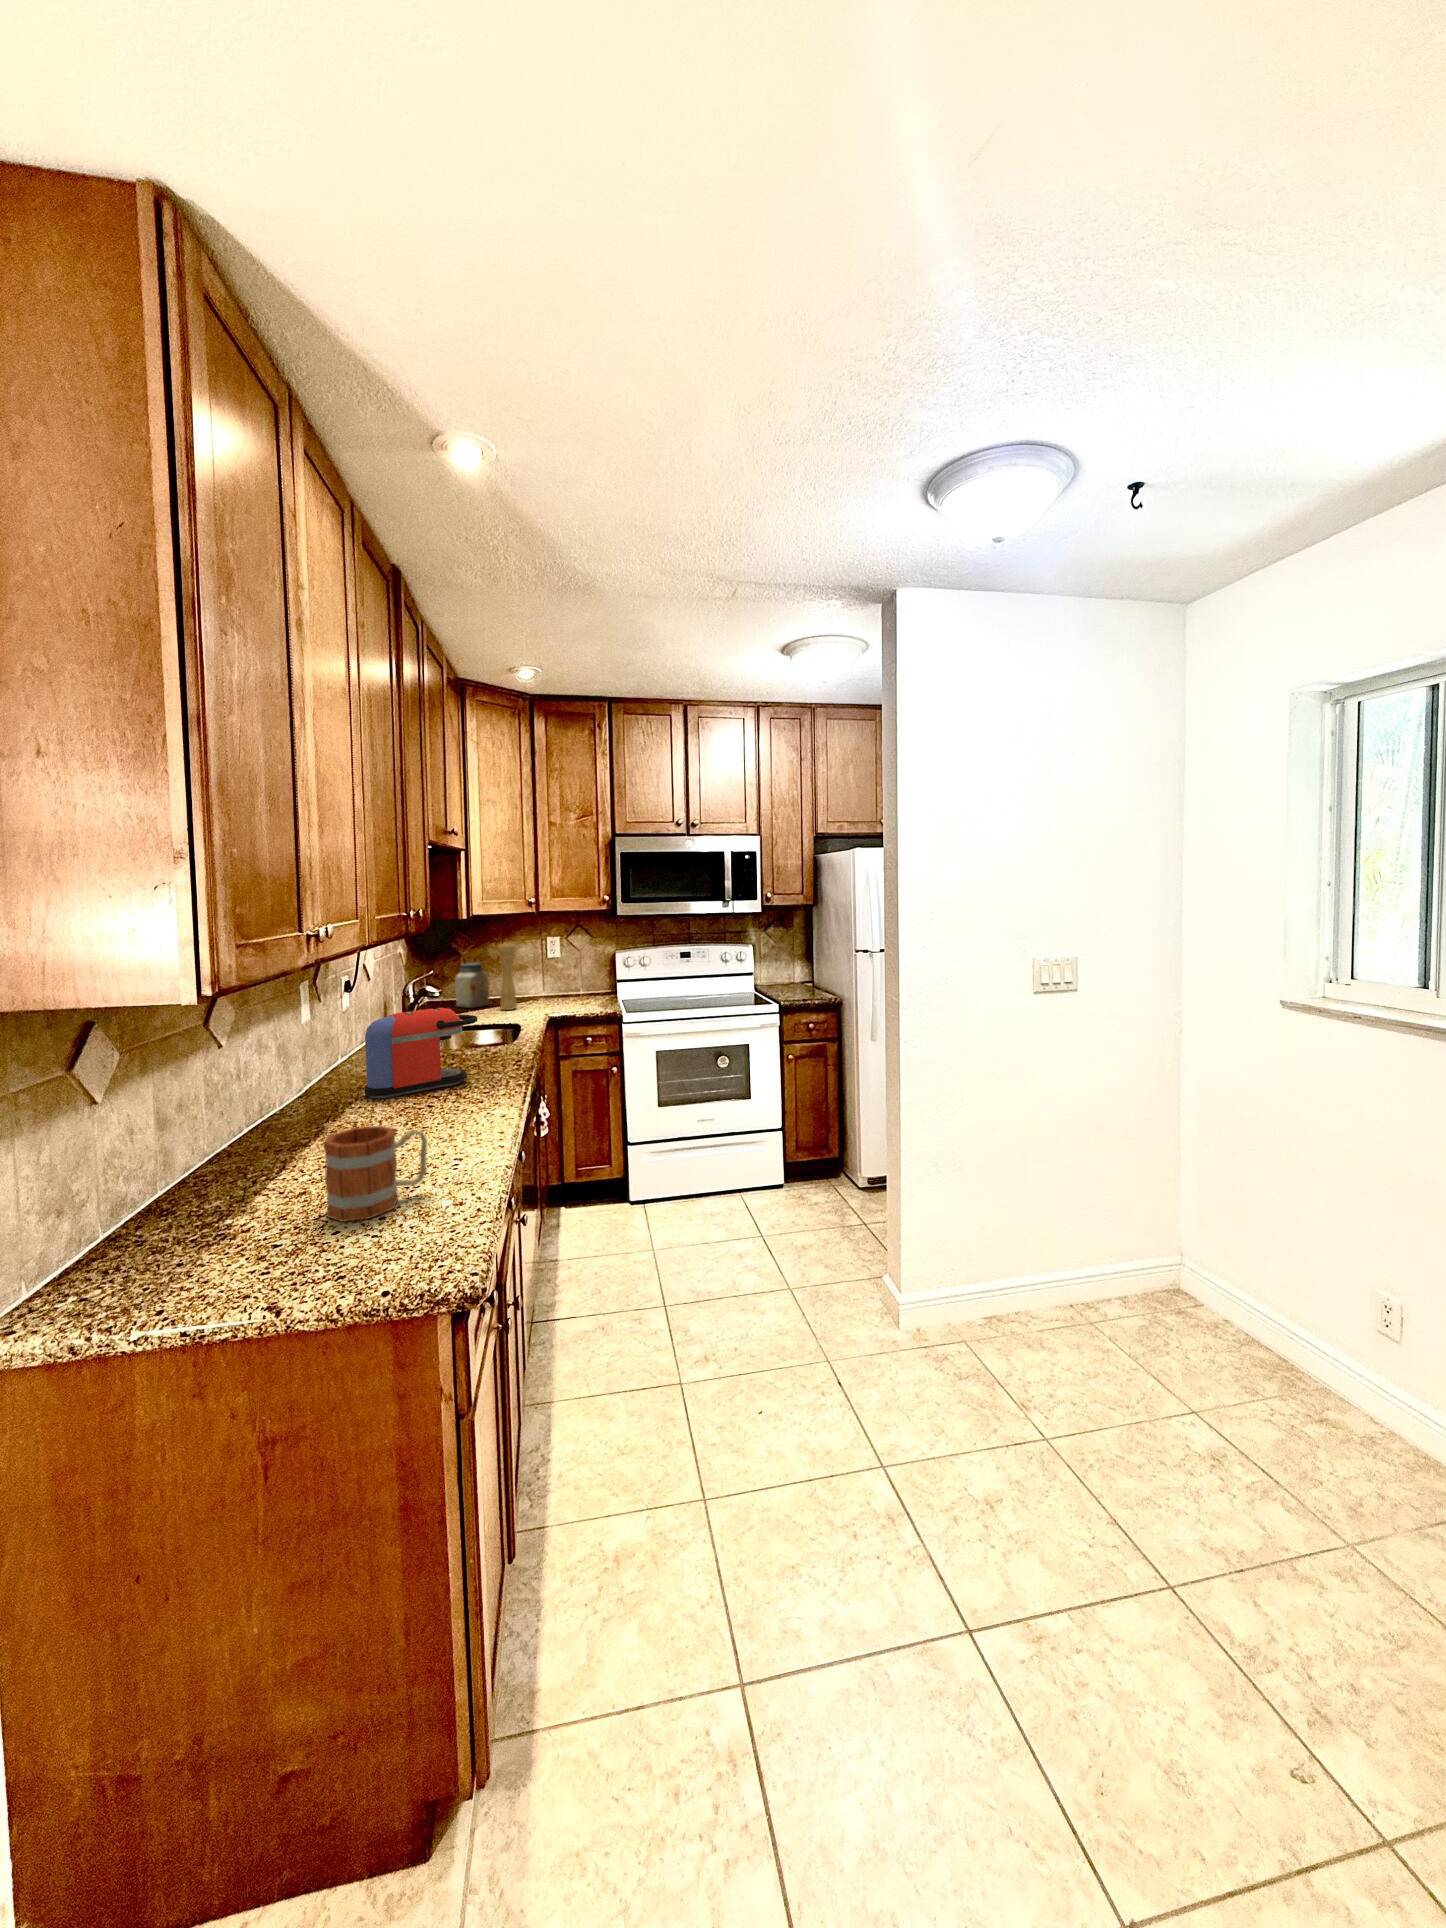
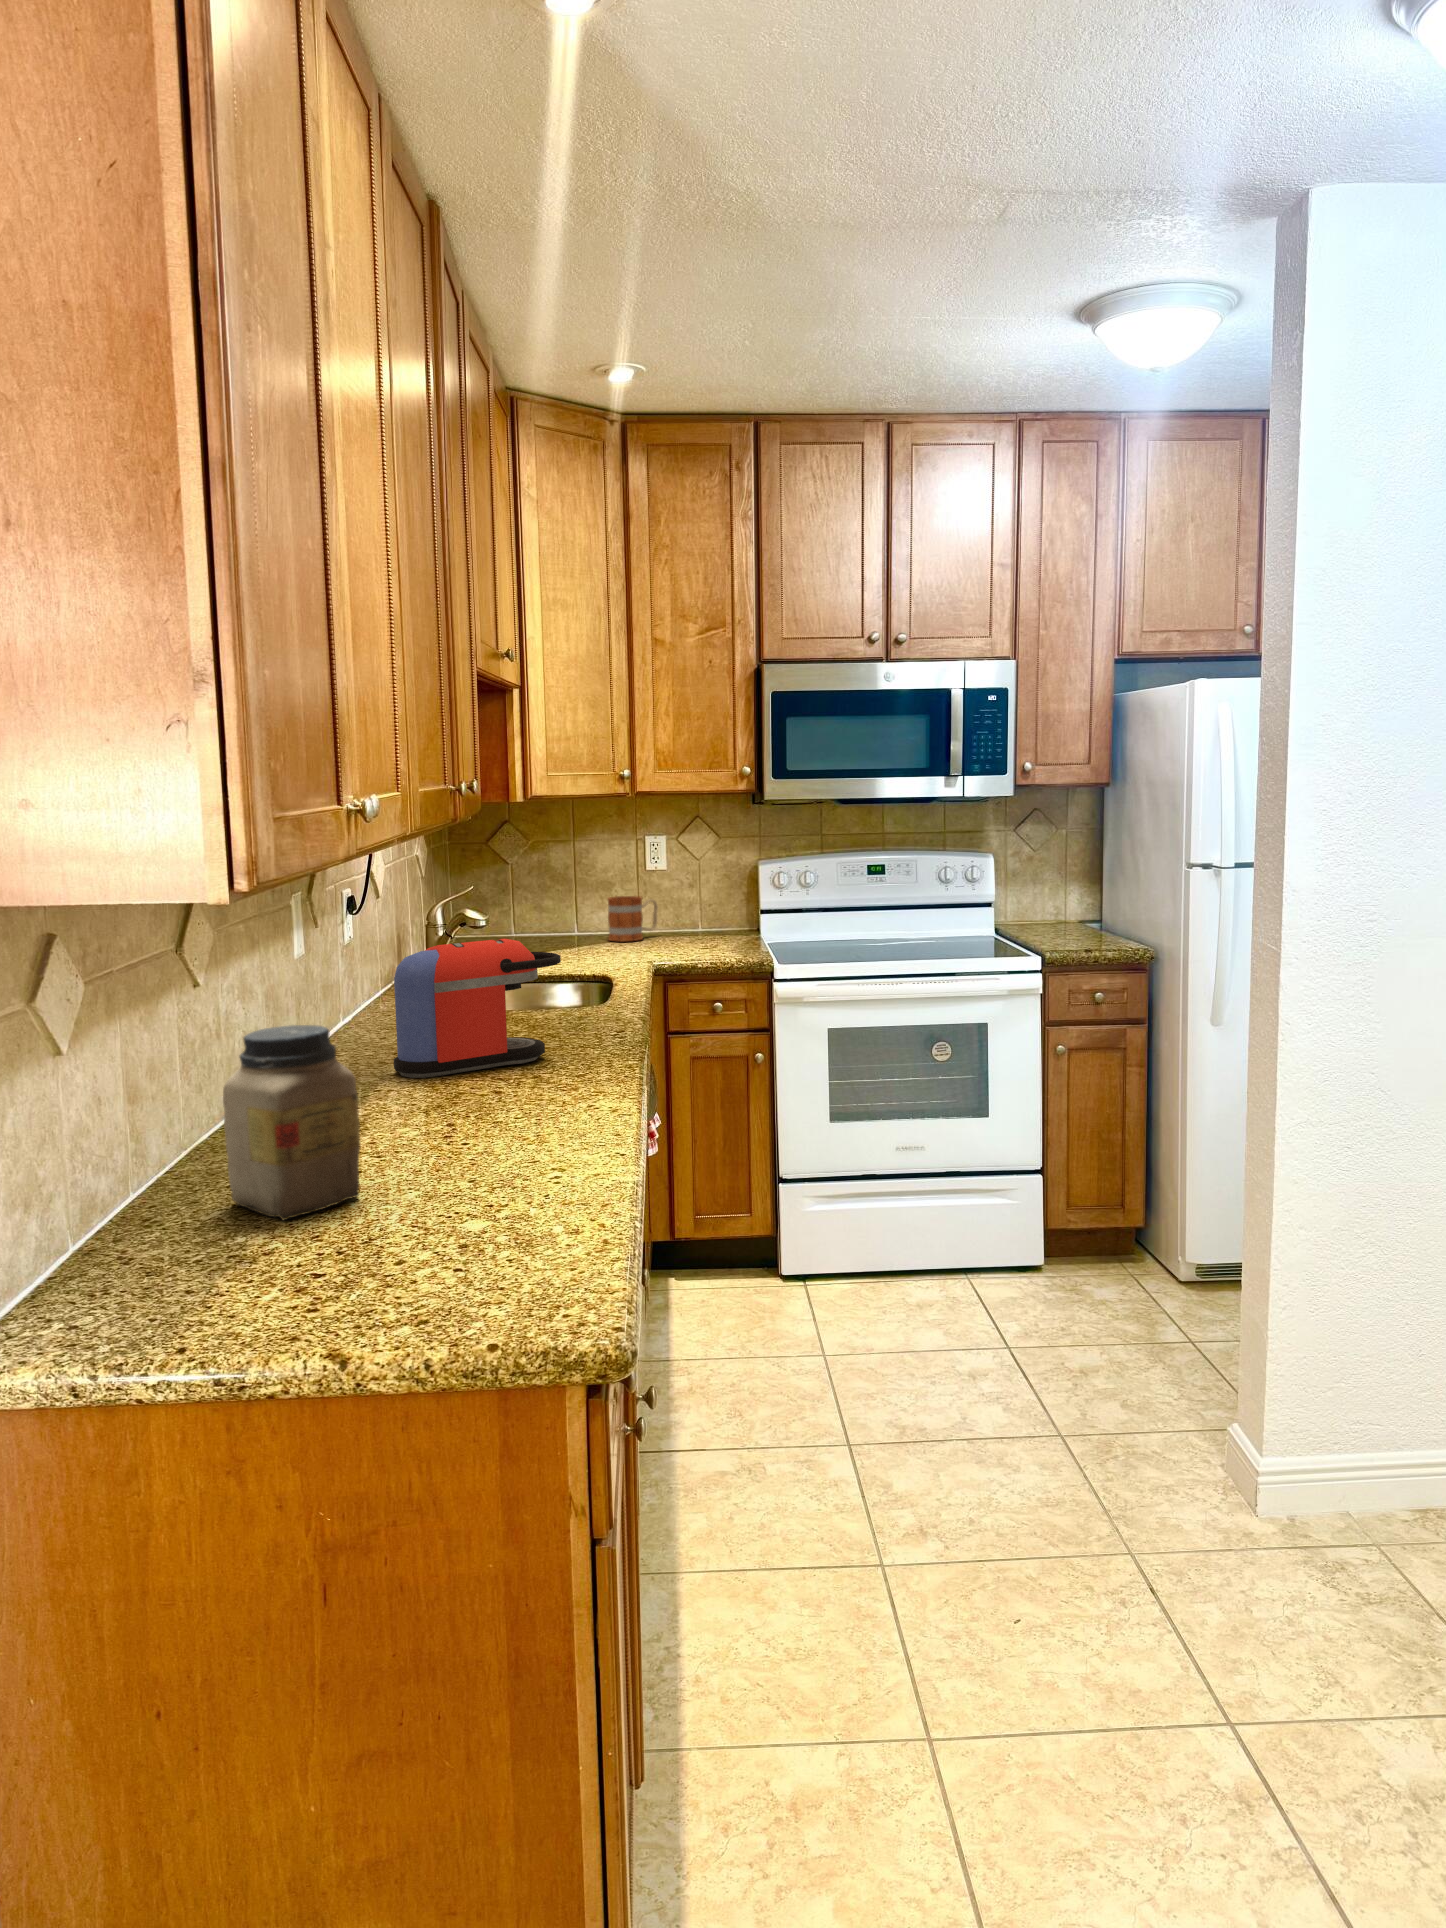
pepper mill: present [498,943,517,1010] -> none [570,843,599,954]
jar: present [455,963,489,1008] -> present [223,1025,360,1221]
mug: present [323,1126,427,1222] -> present [608,896,658,942]

